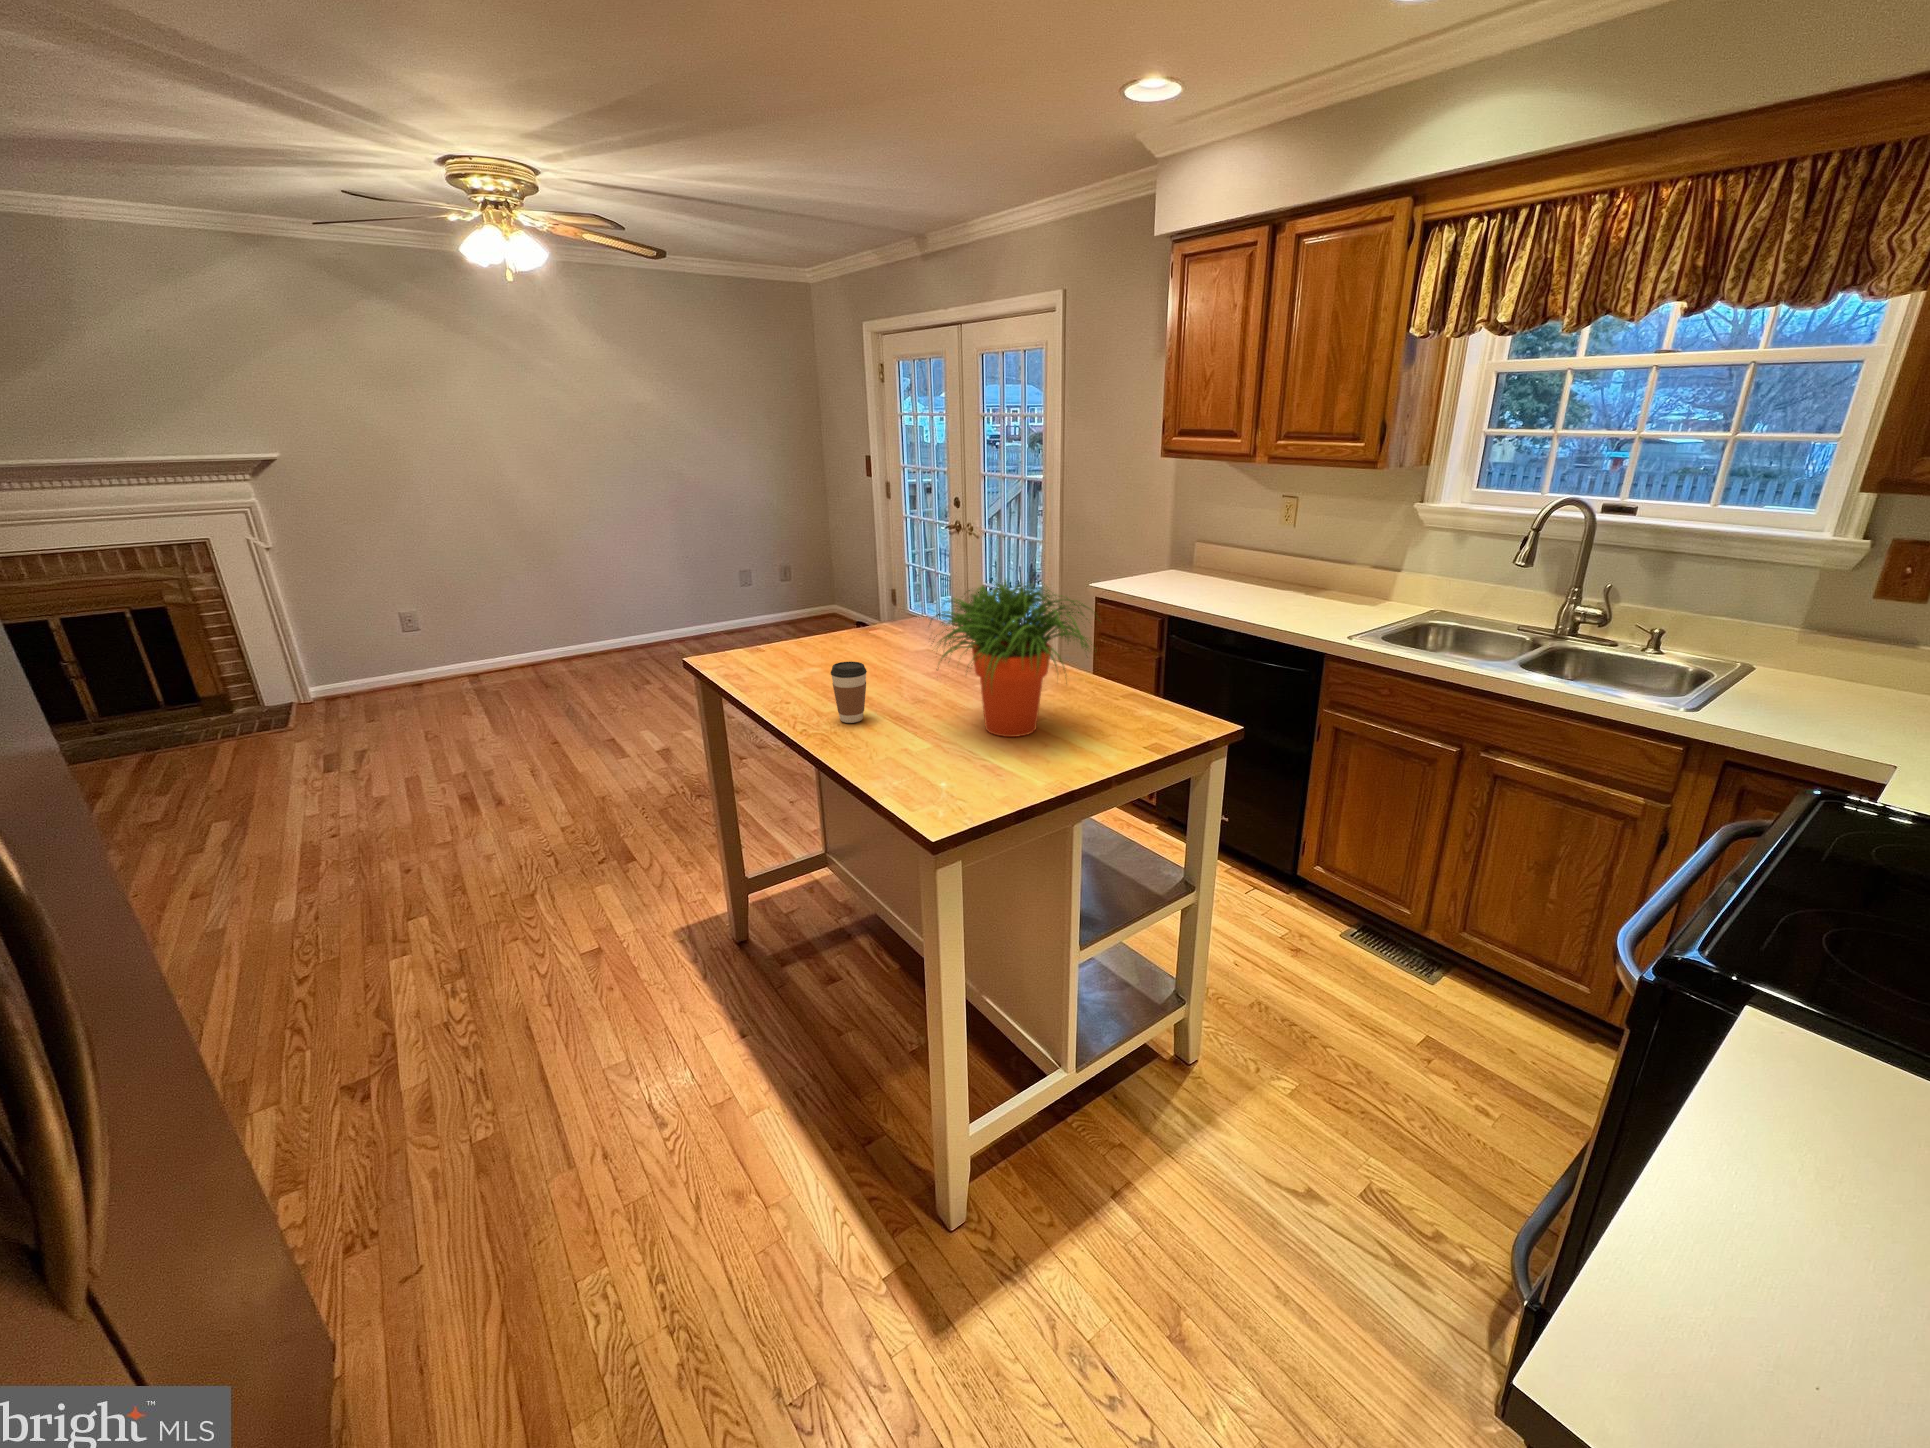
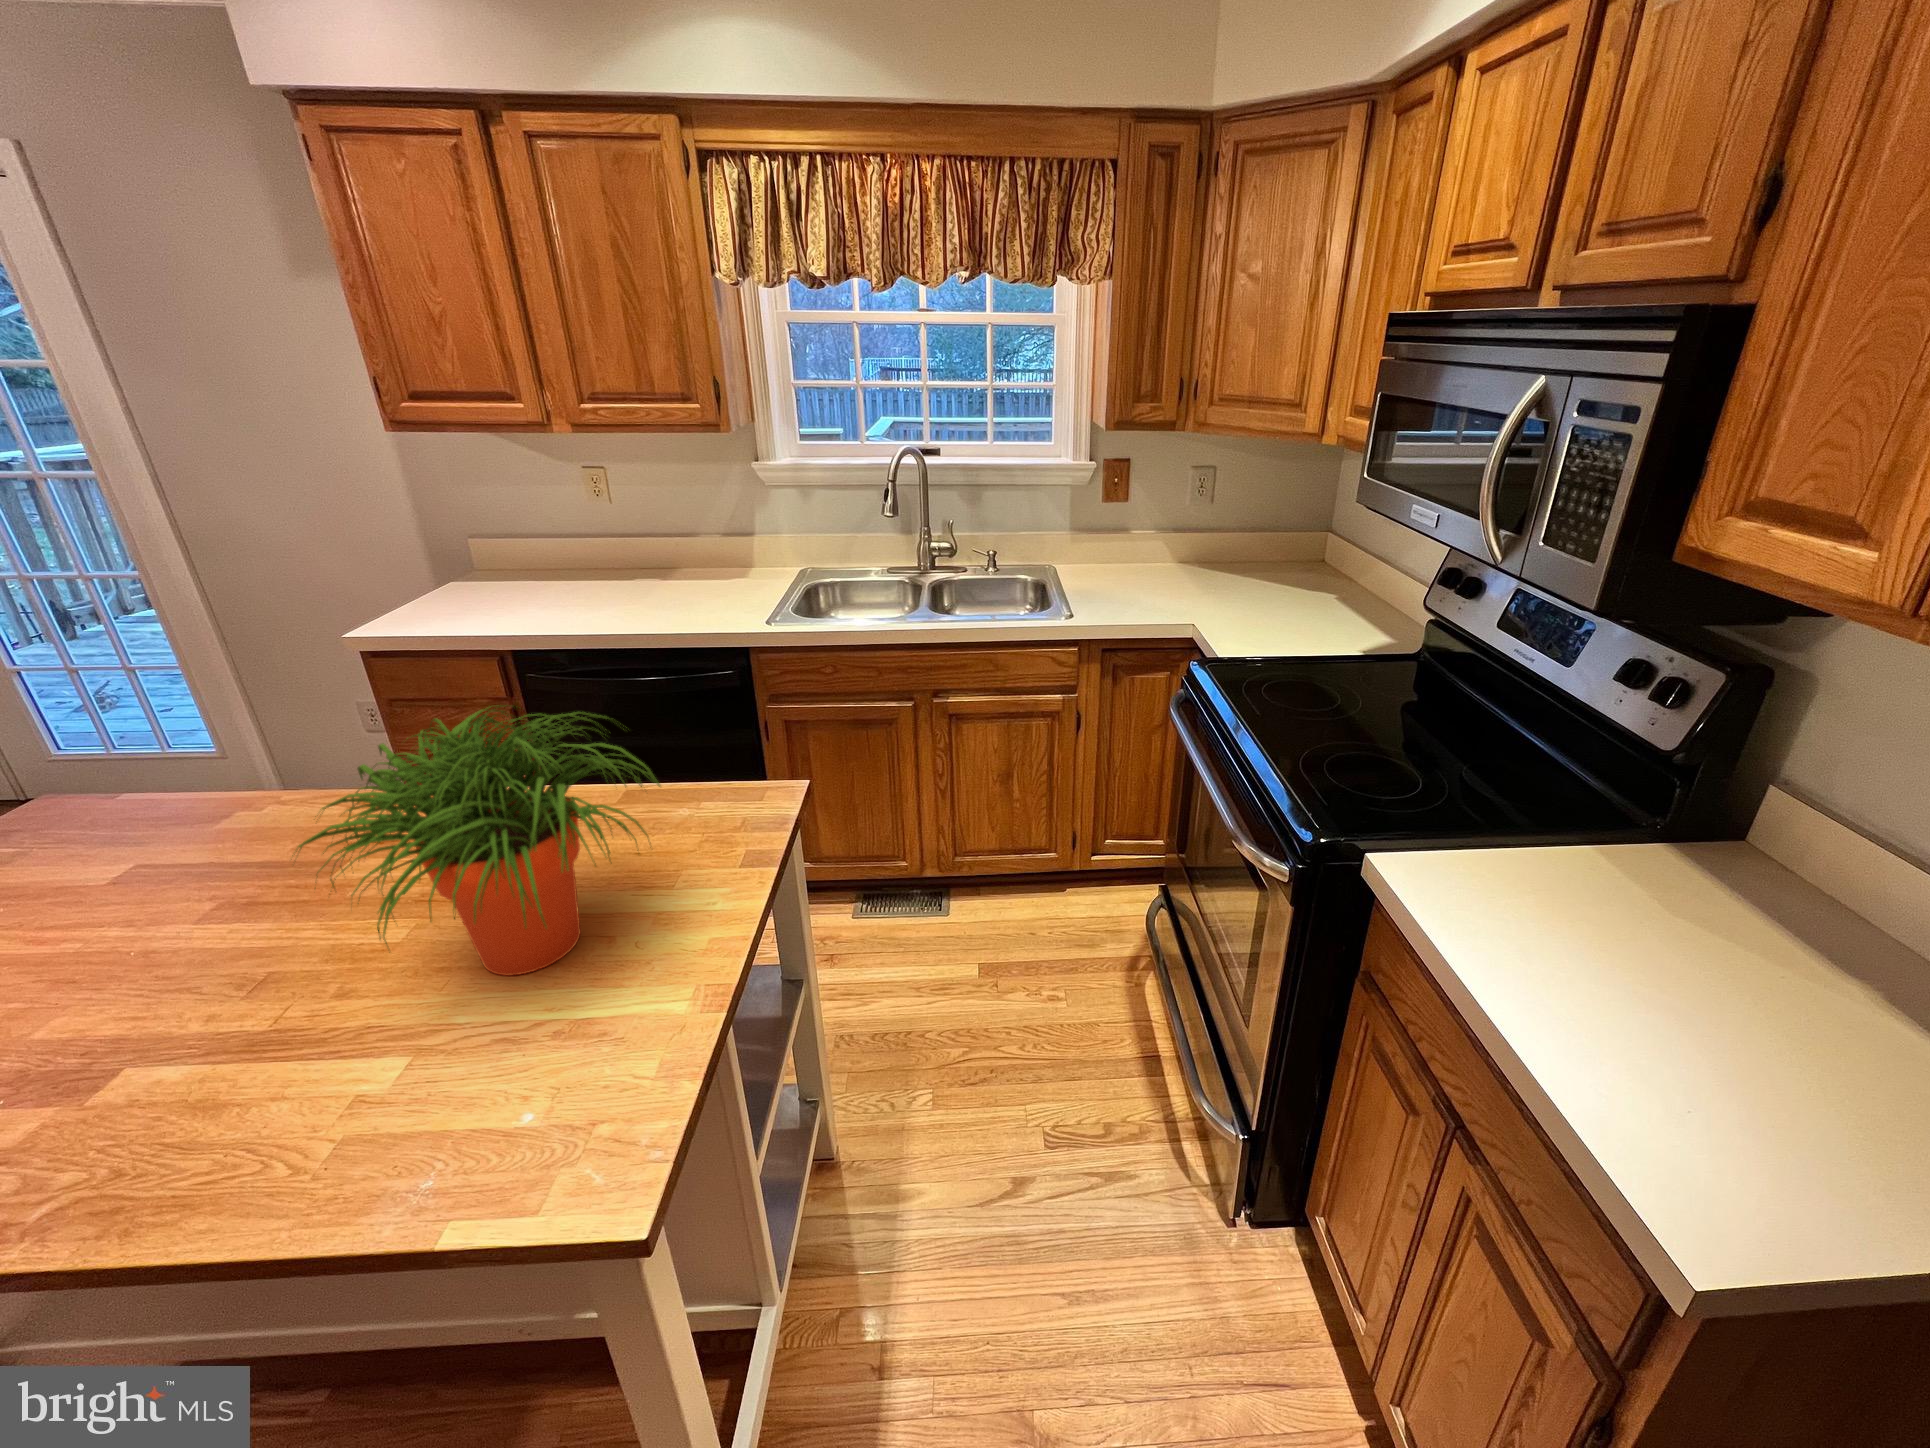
coffee cup: present [831,661,867,723] -> none [39,1008,182,1149]

